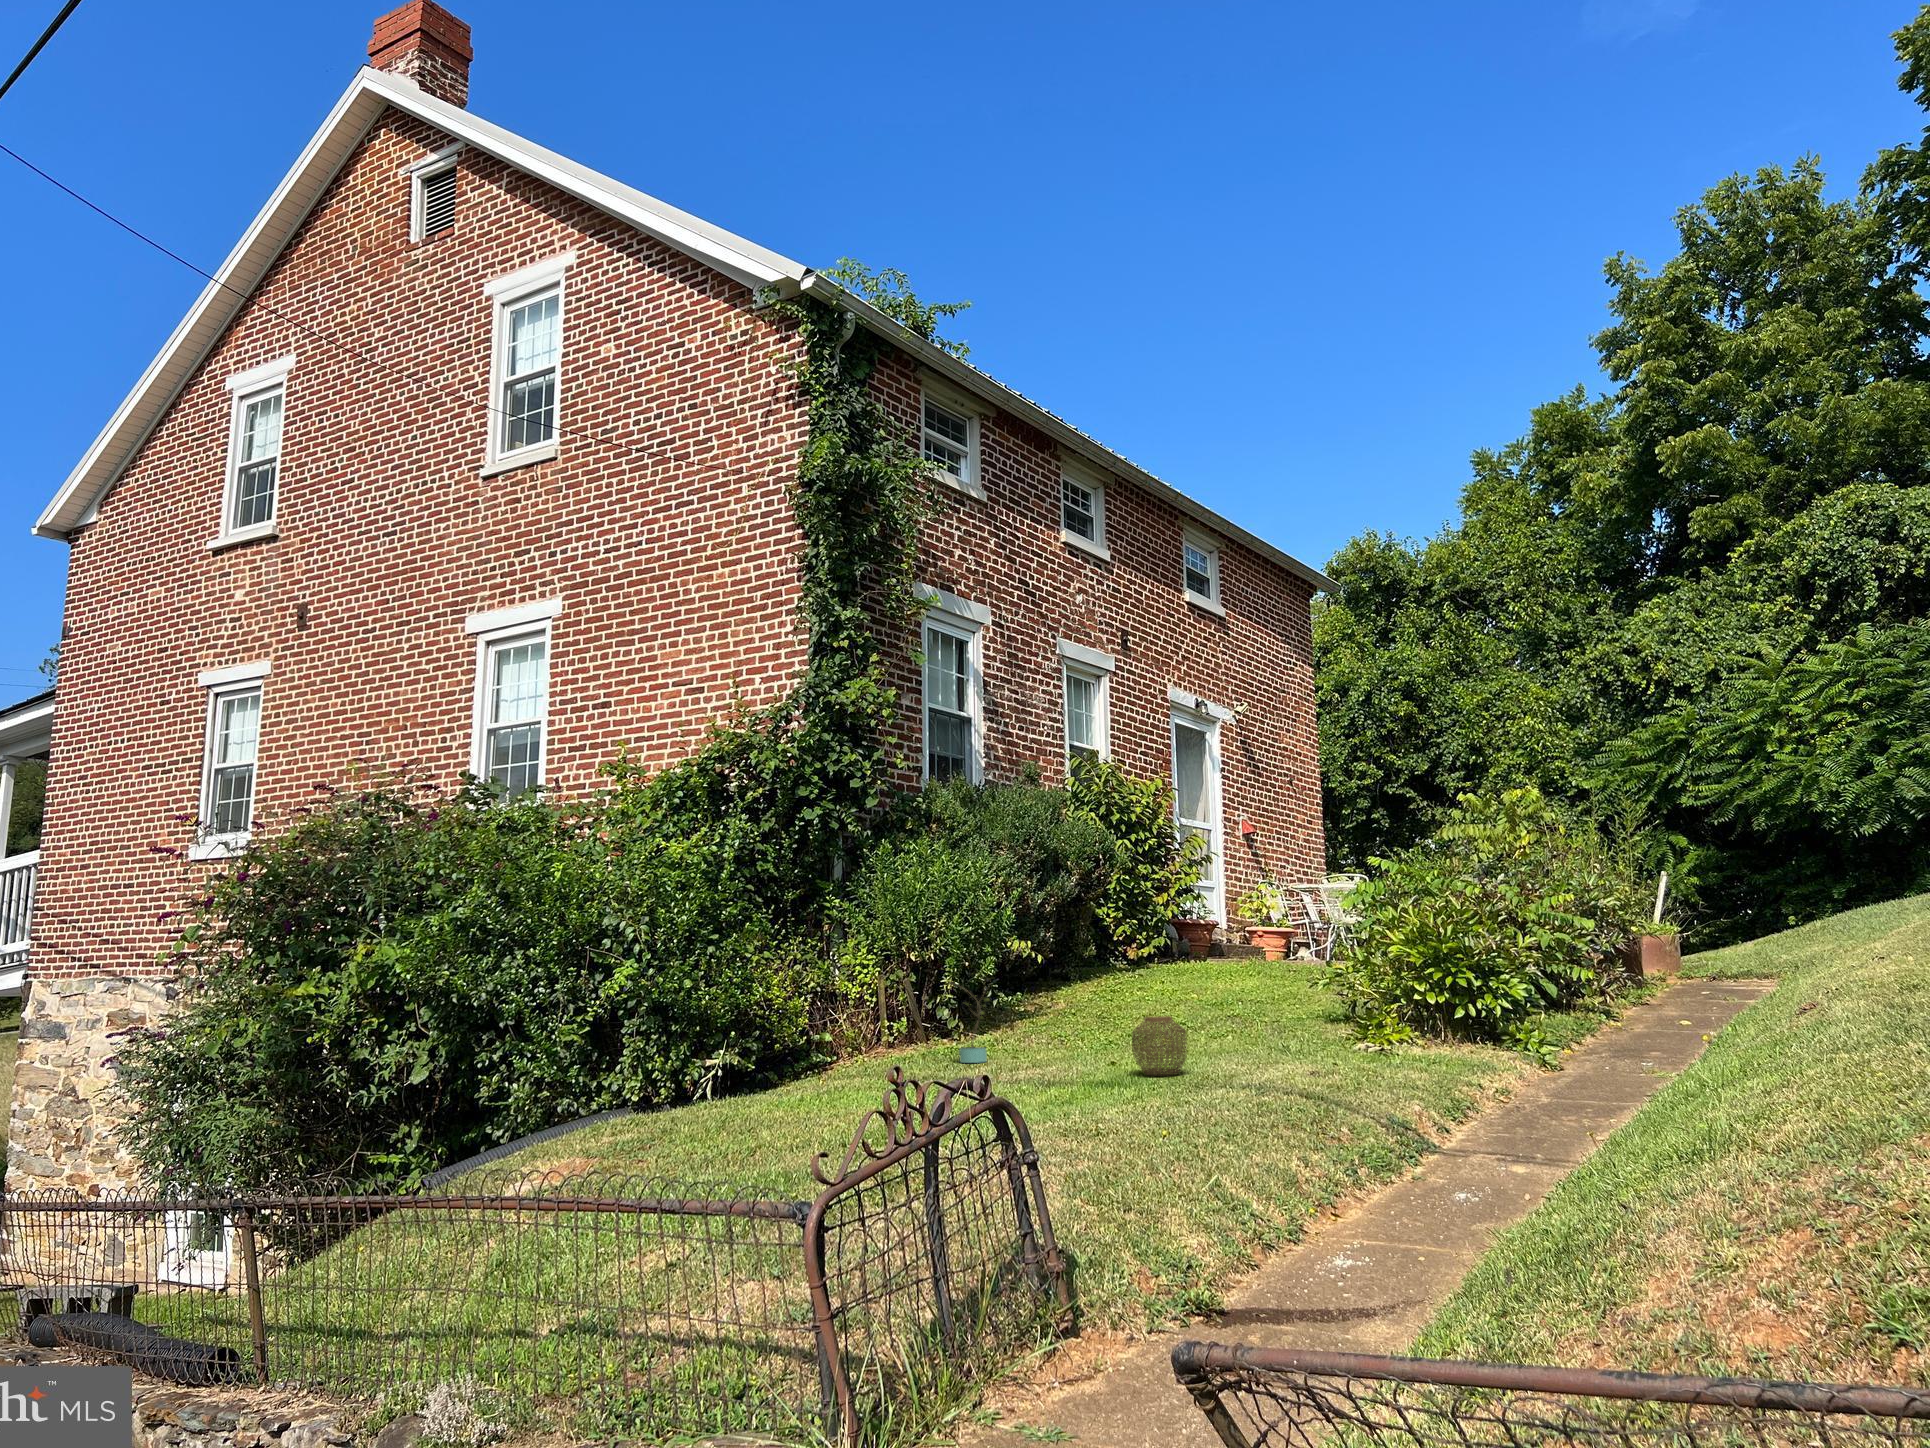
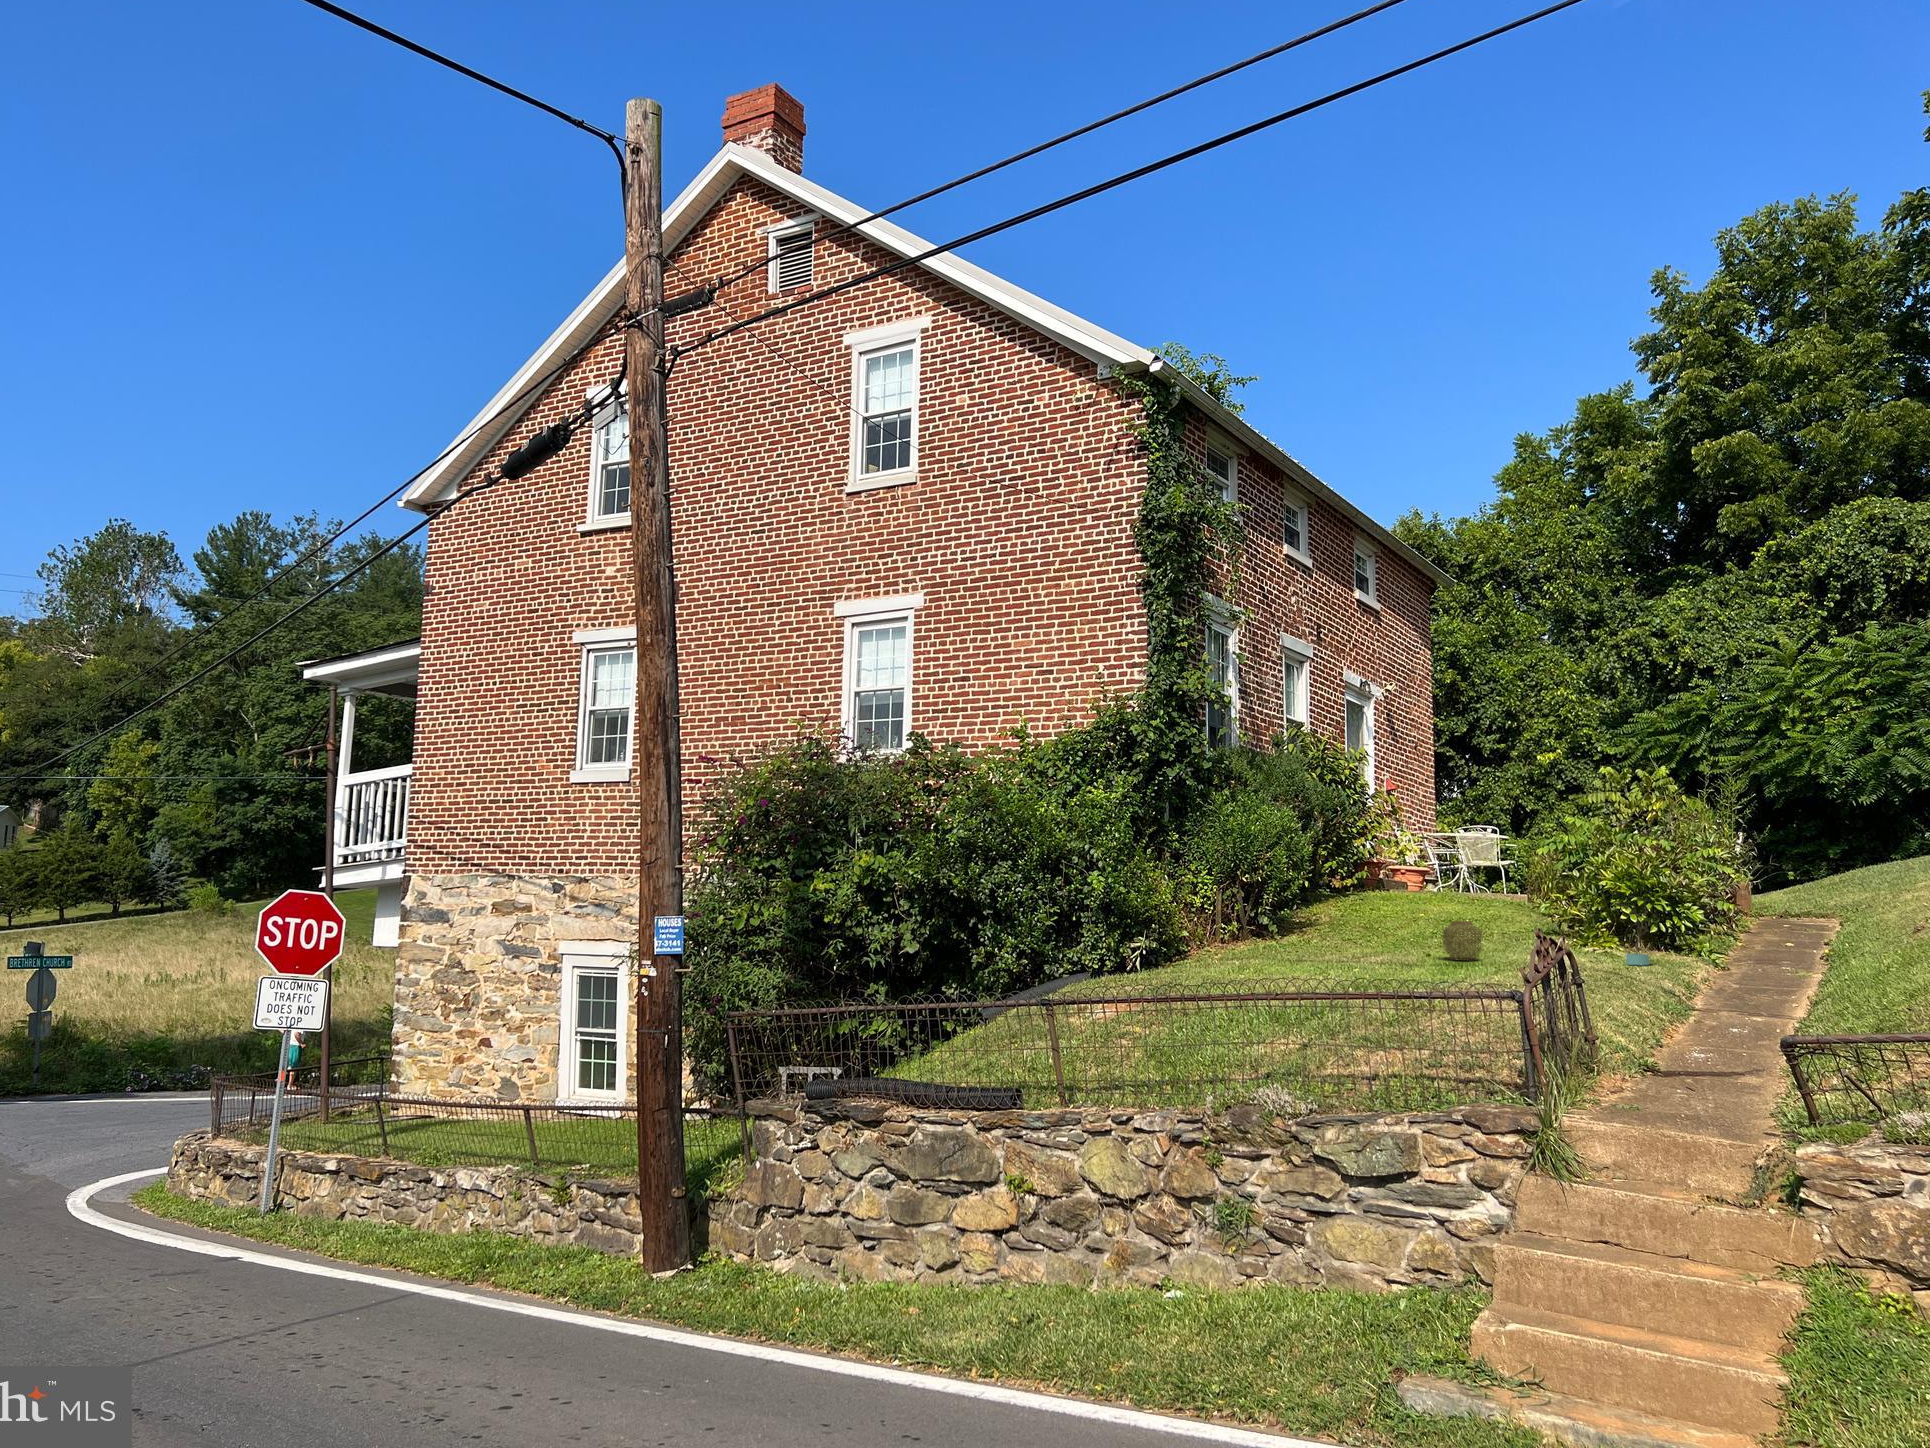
potted plant: present [949,978,990,1063] -> present [1619,901,1656,965]

